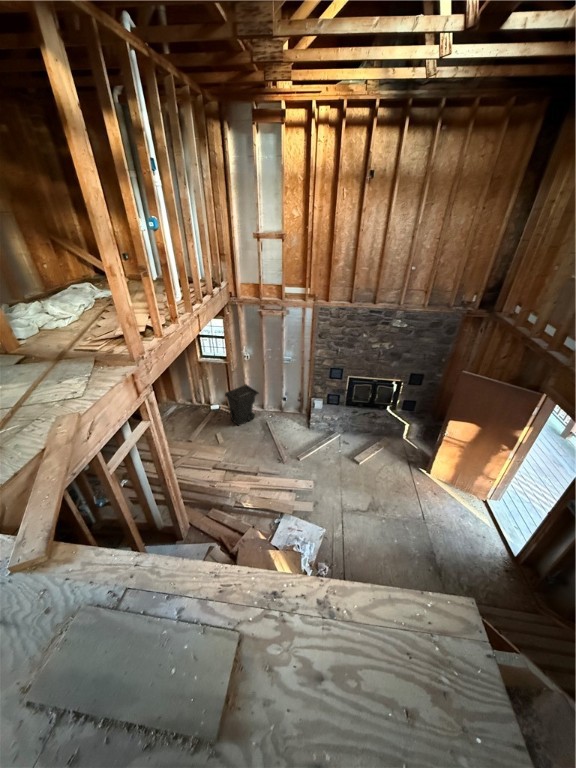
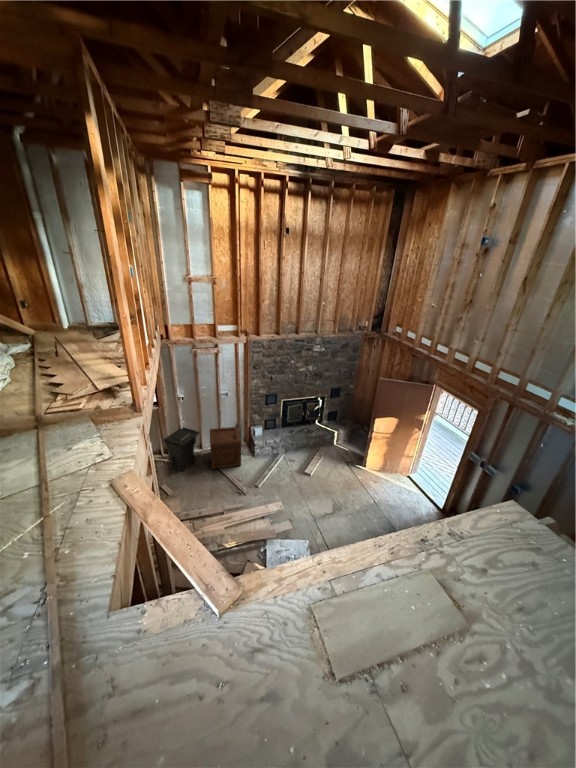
wooden crate: none [264,392,298,434] -> present [210,427,241,469]

